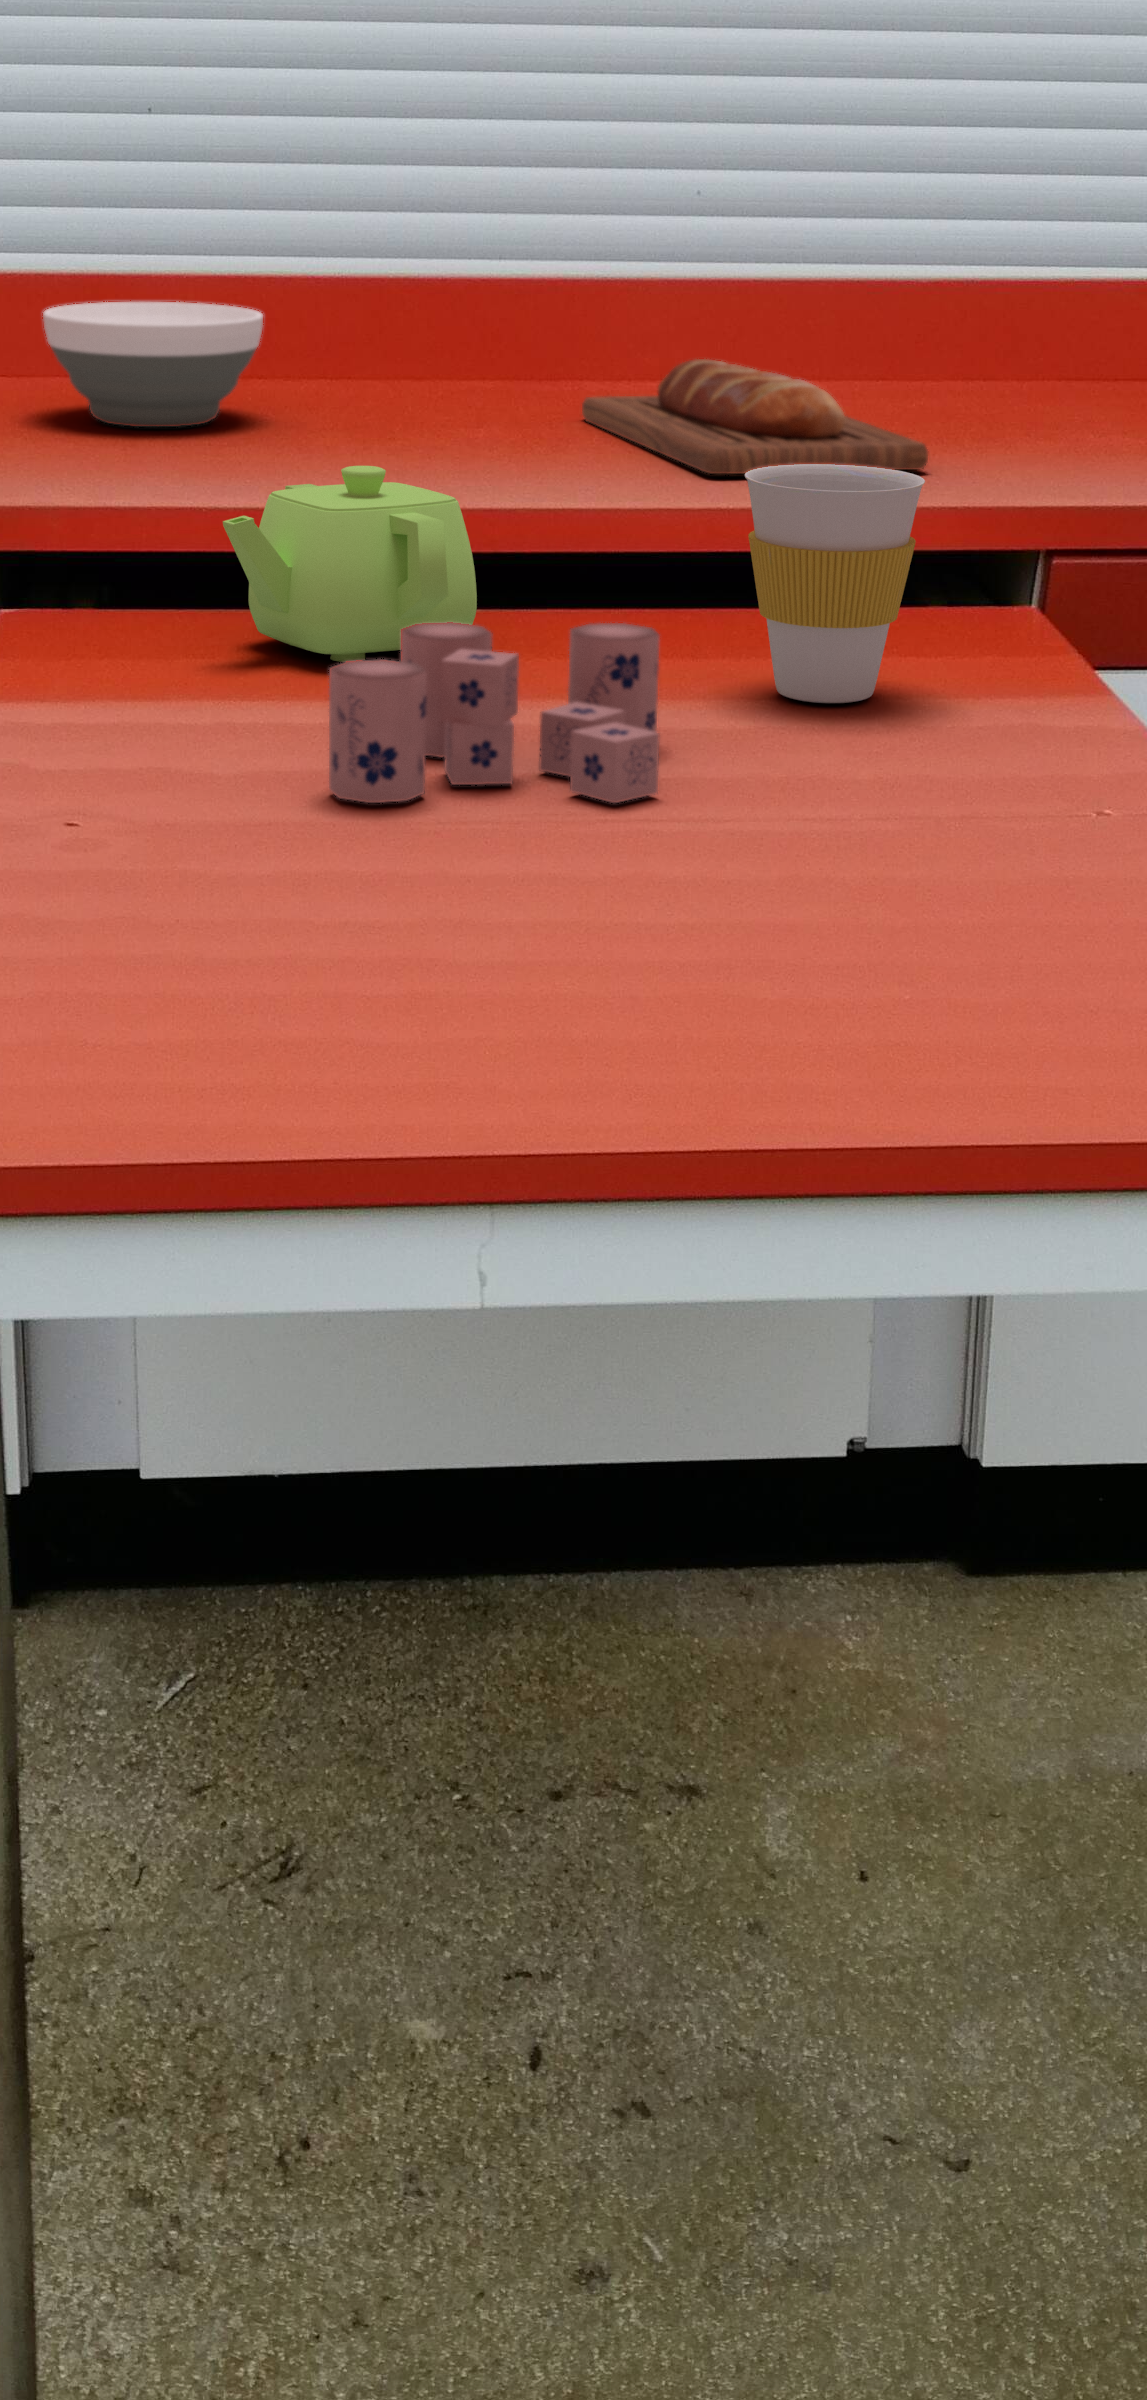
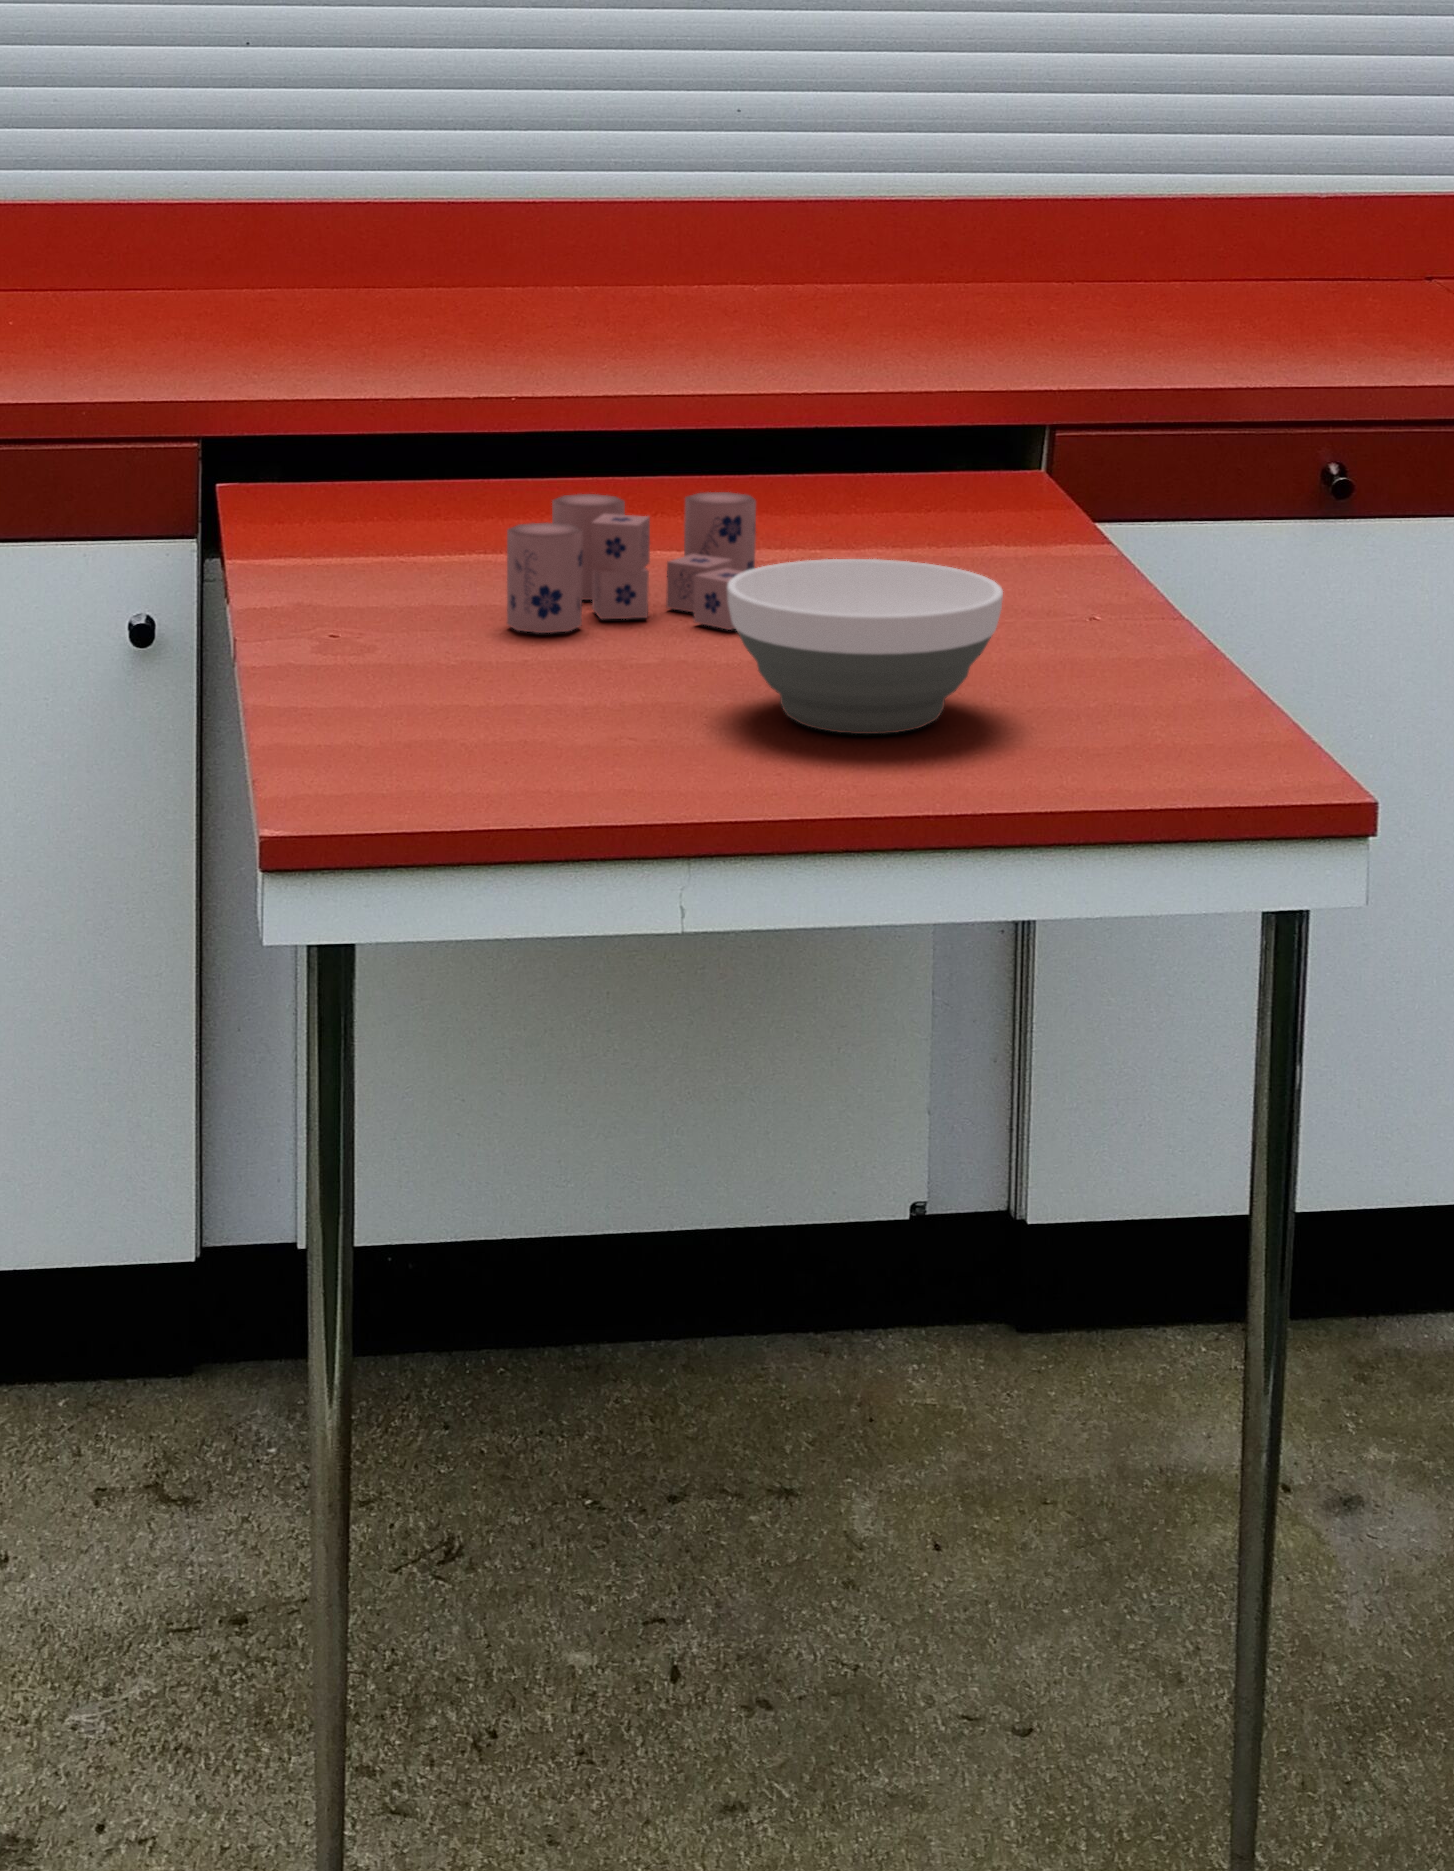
bowl: present [43,302,263,427] -> present [727,559,1003,734]
bread loaf: present [582,359,928,474] -> none [652,265,958,367]
cup: present [745,464,925,703] -> none [816,362,960,554]
teapot: present [223,466,477,662] -> none [389,368,594,529]

